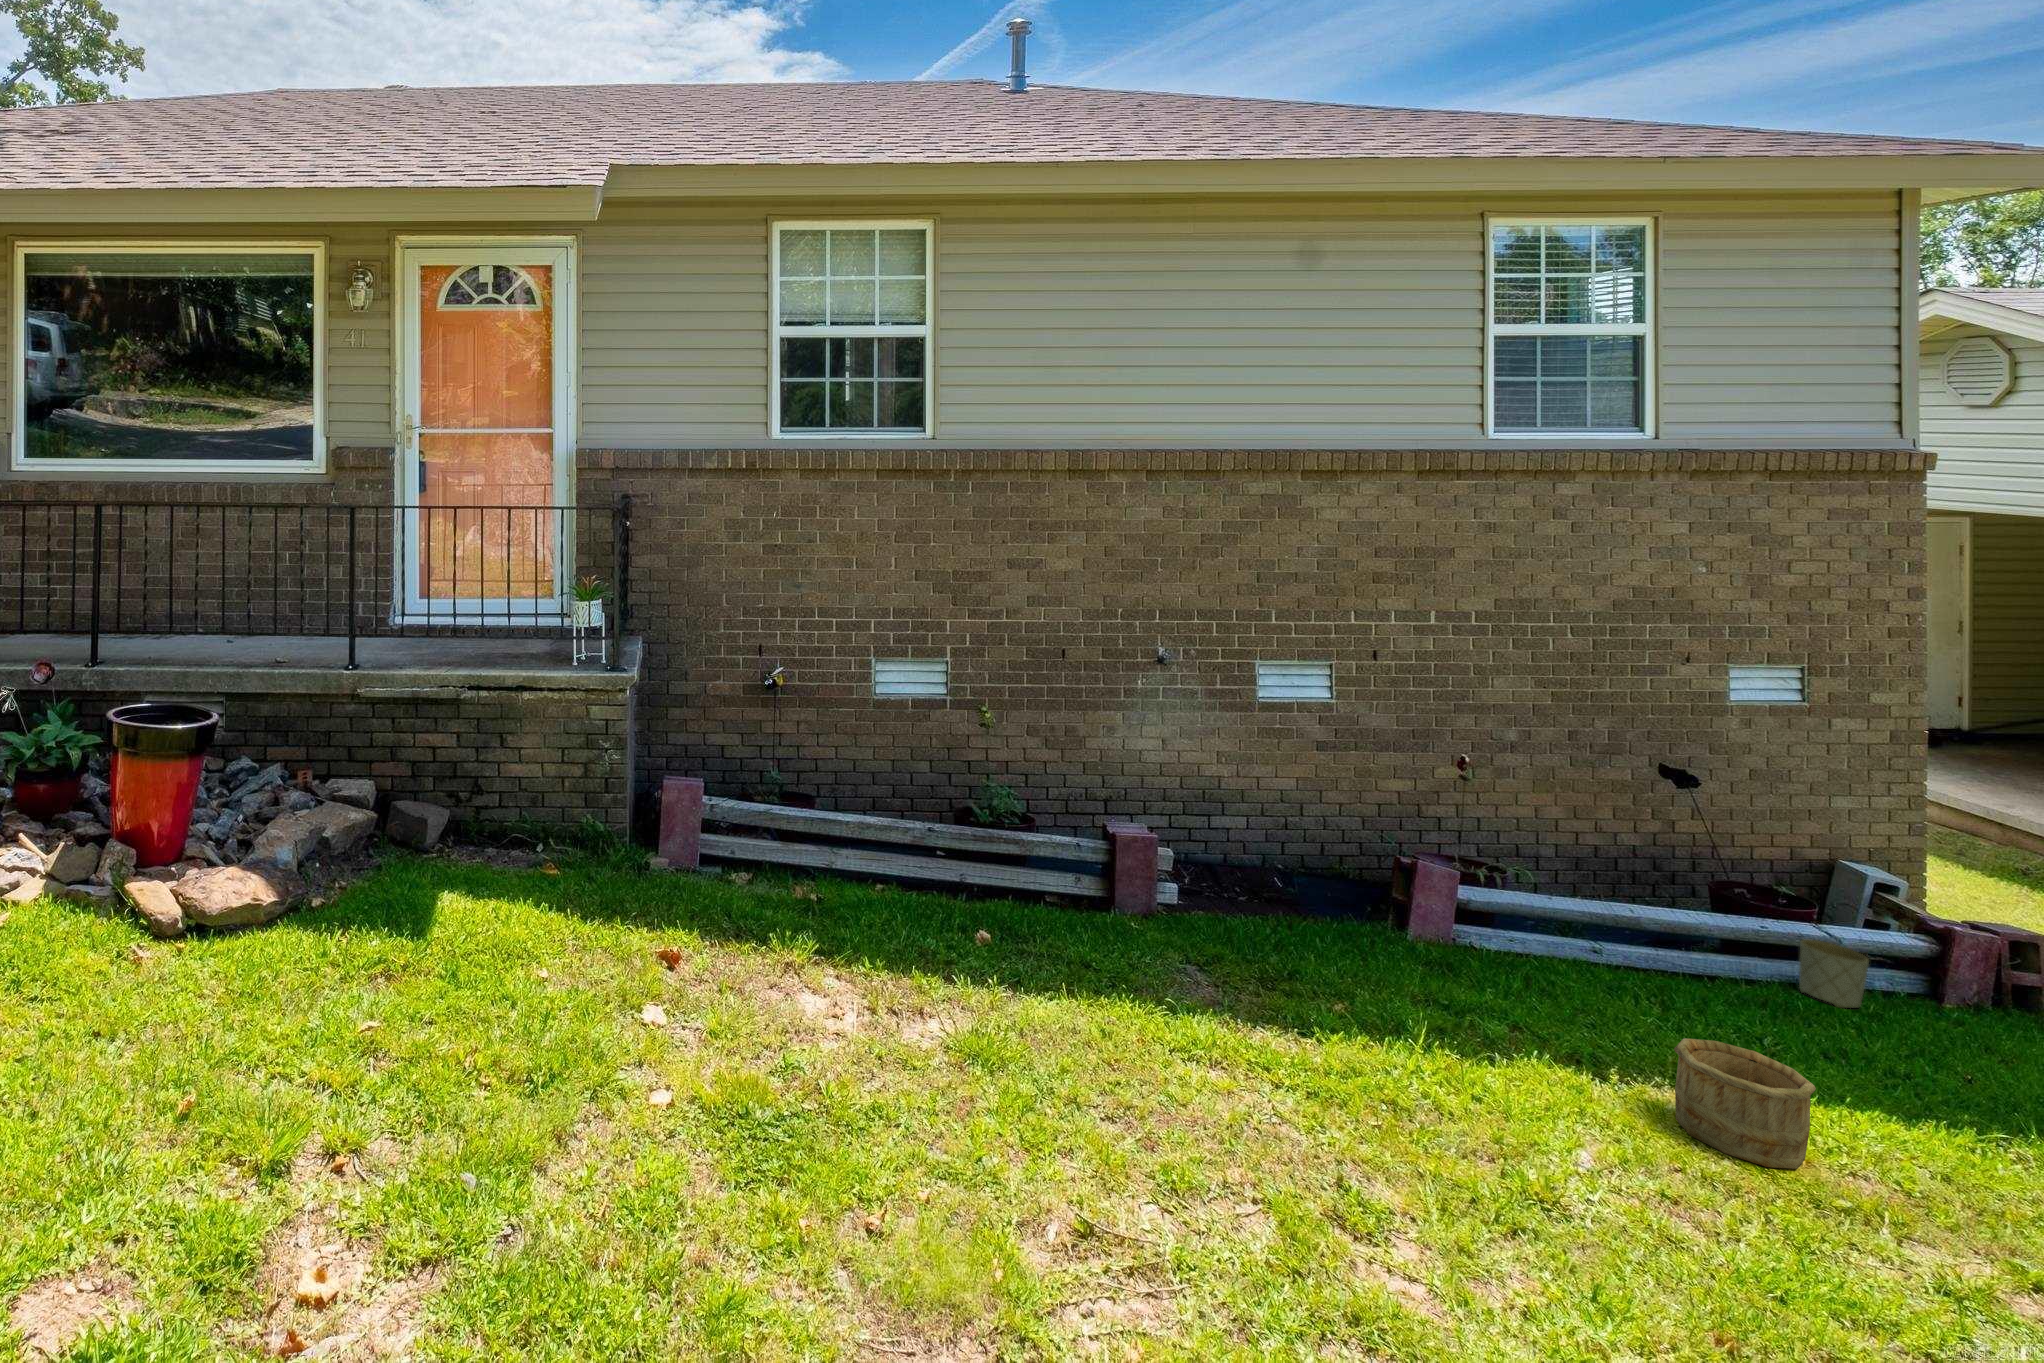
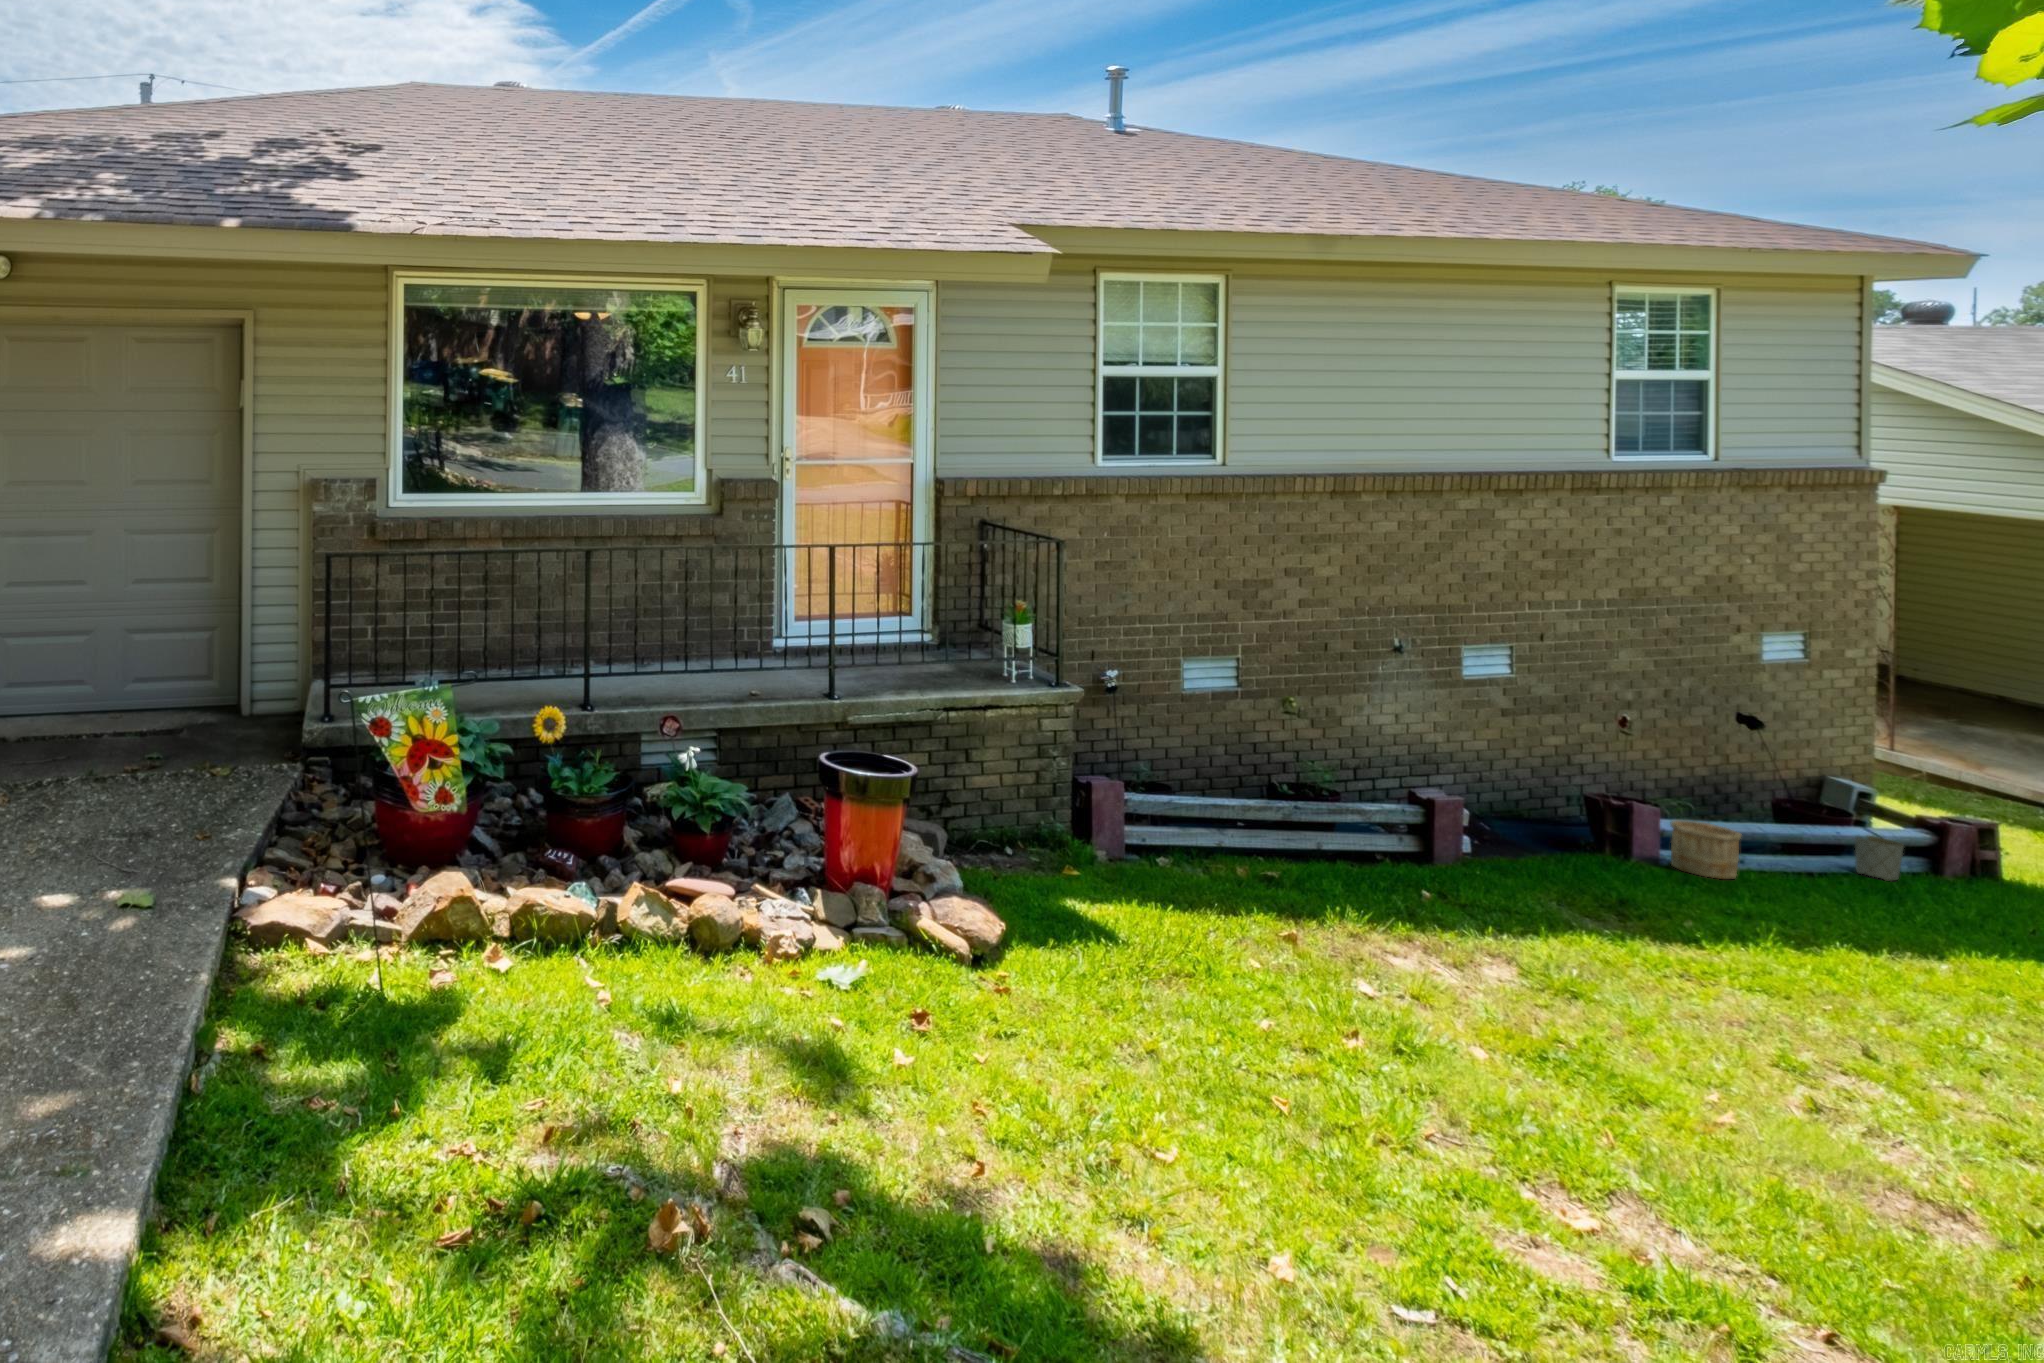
wooden bucket: present [1674,1038,1816,1169] -> present [1670,820,1741,879]

